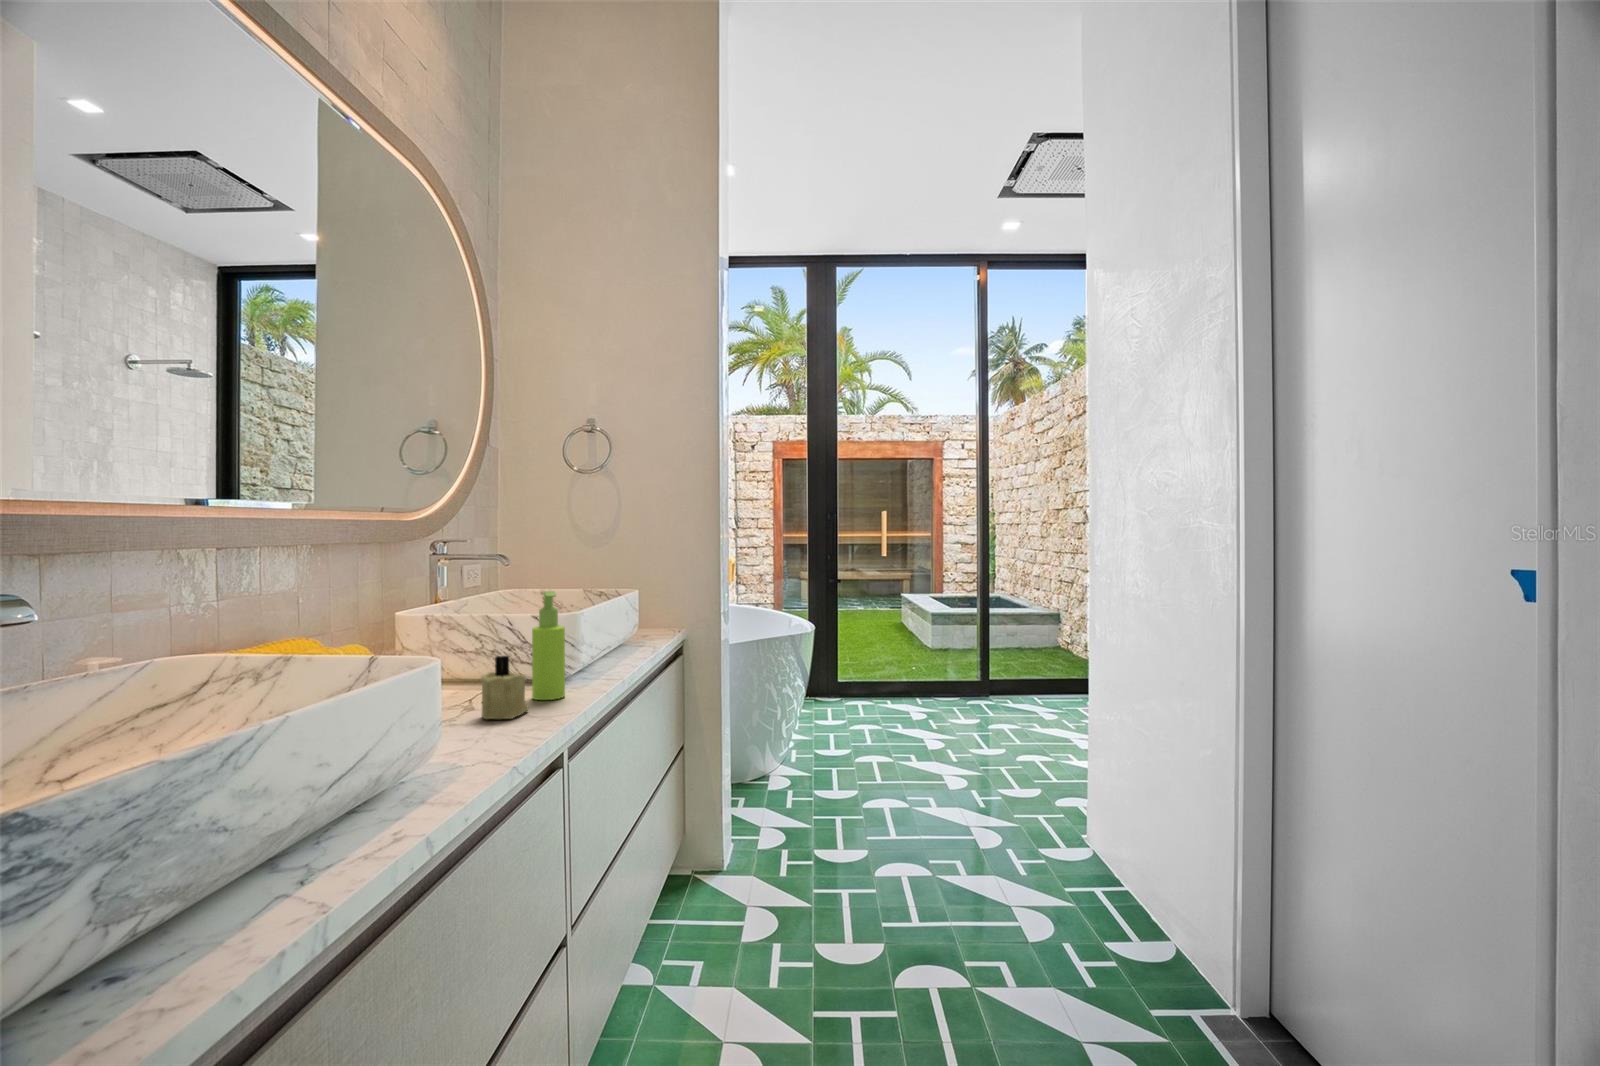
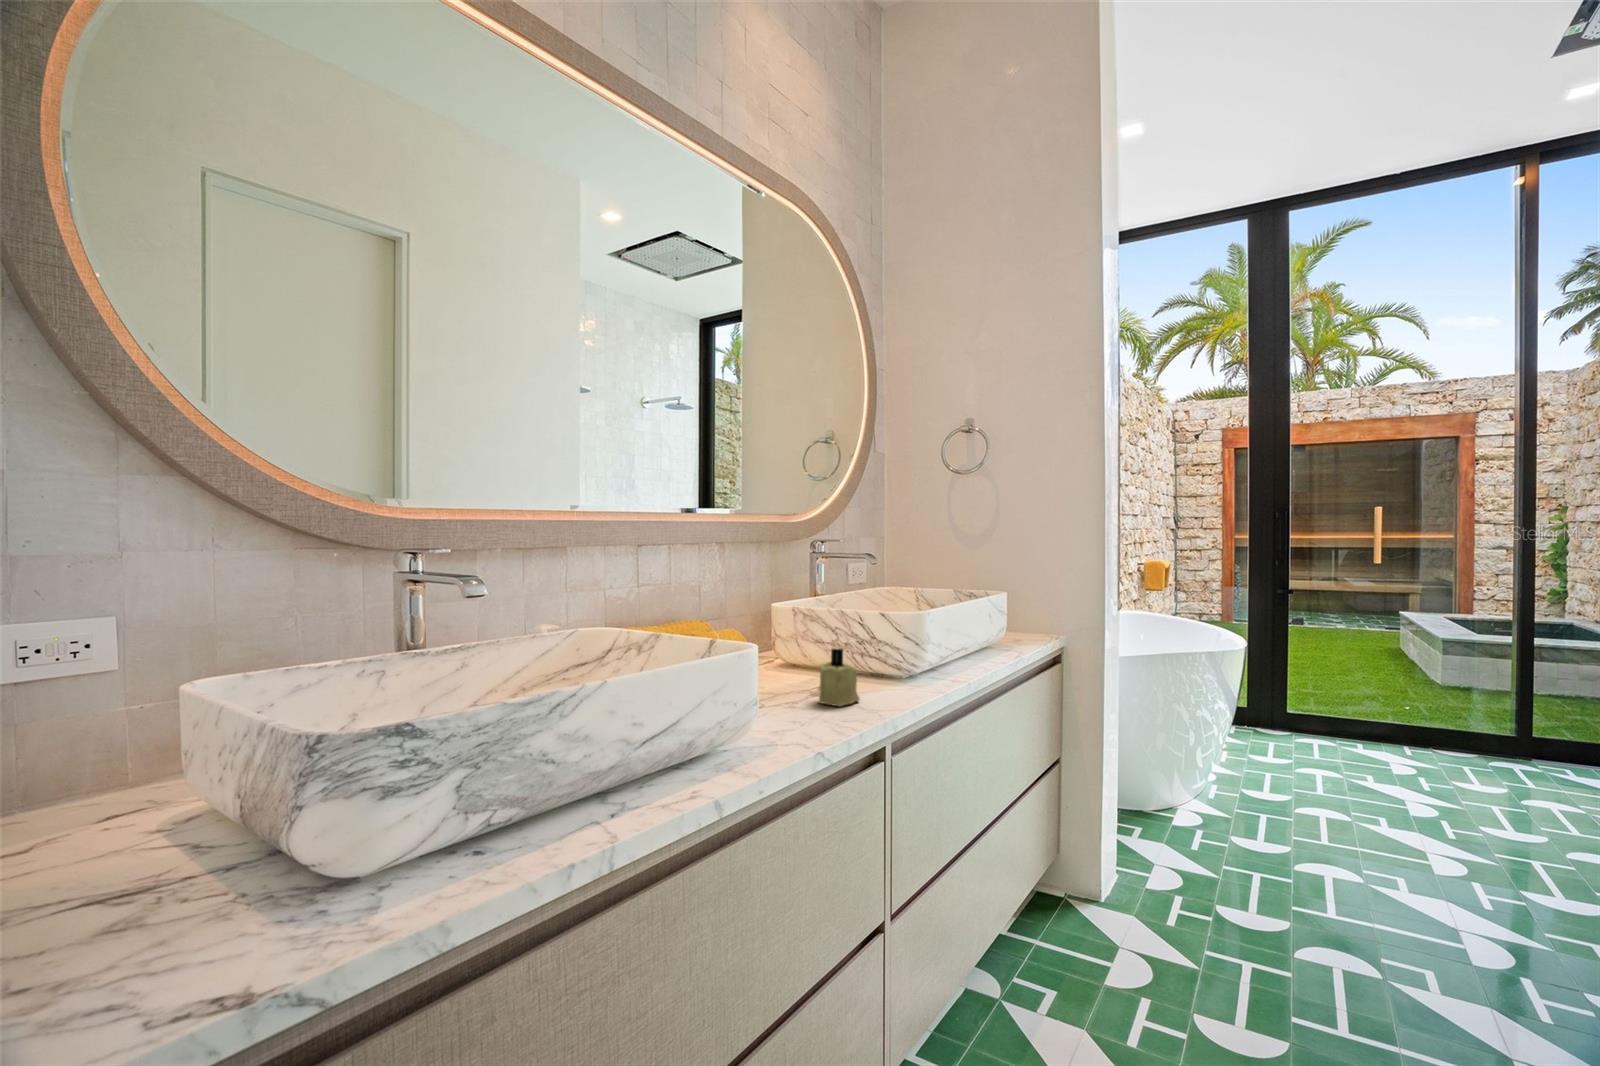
soap dispenser: present [532,591,565,700] -> none [871,592,901,694]

